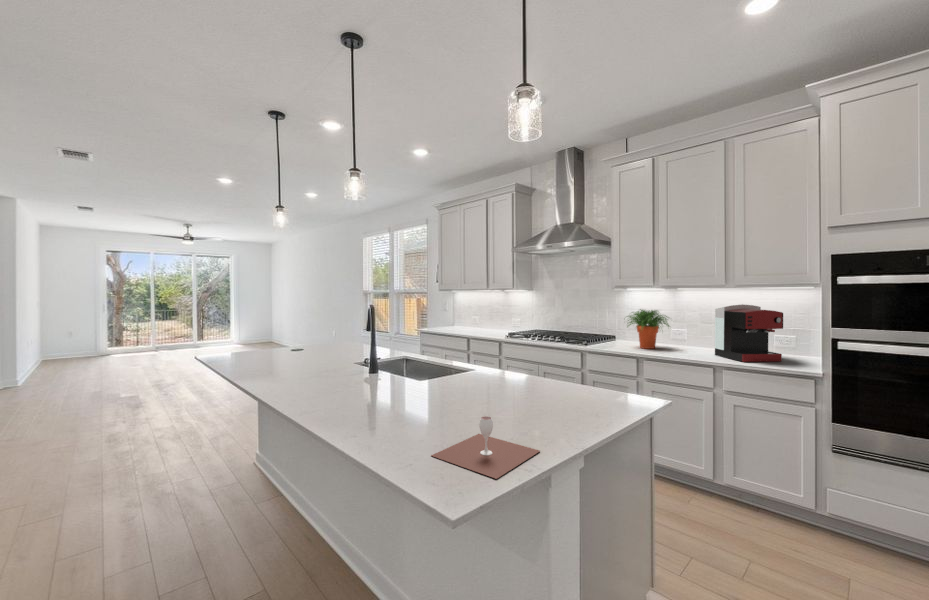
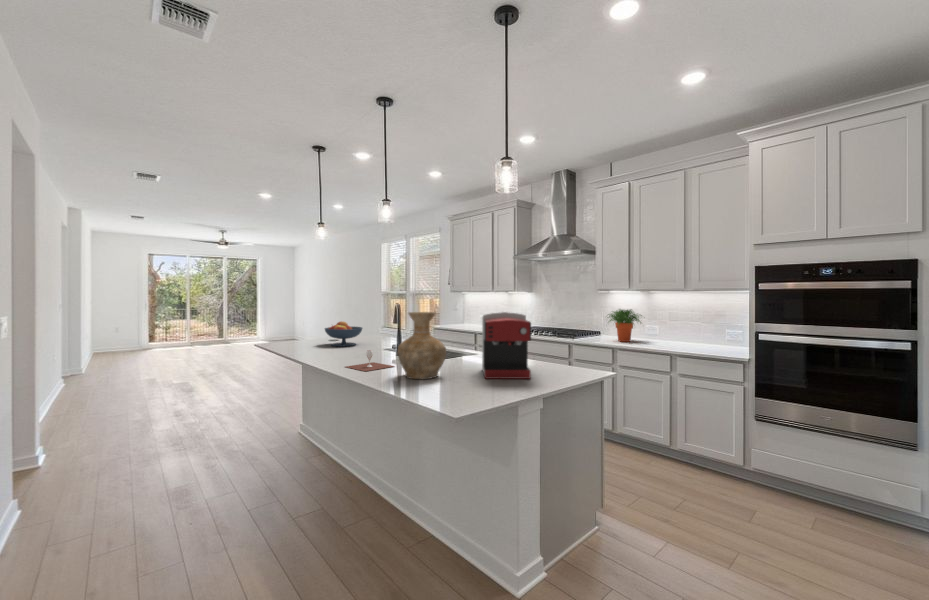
coffee maker: present [715,304,783,362] -> present [482,312,531,379]
vase: none [363,318,435,419] -> present [398,312,446,379]
fruit bowl: none [282,327,331,359] -> present [325,322,362,346]
wine glass: present [431,416,540,479] -> present [346,350,394,371]

